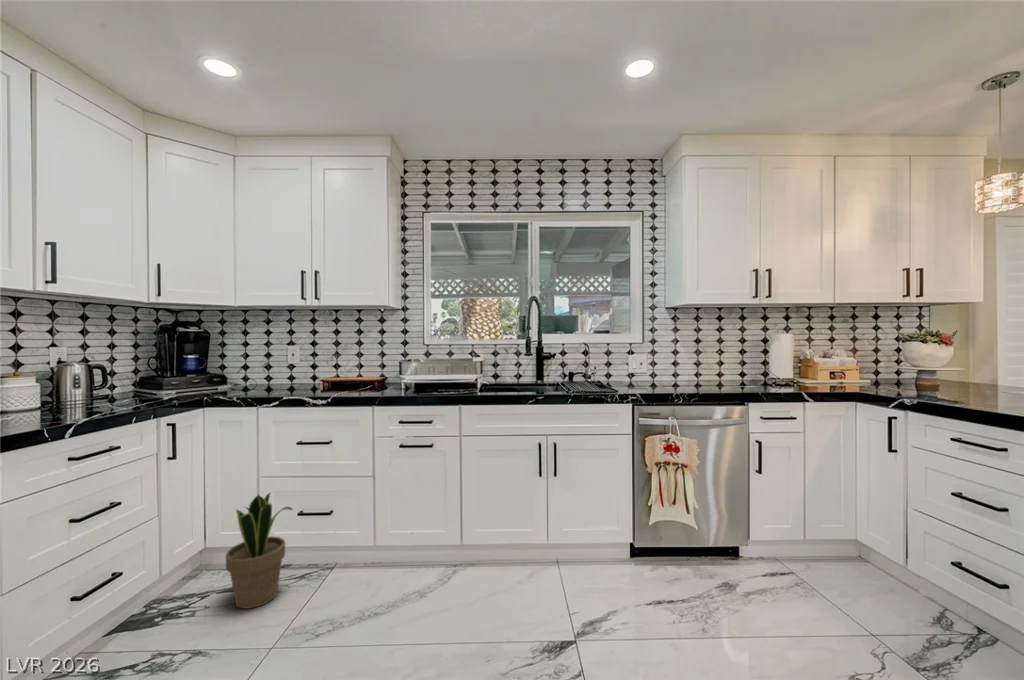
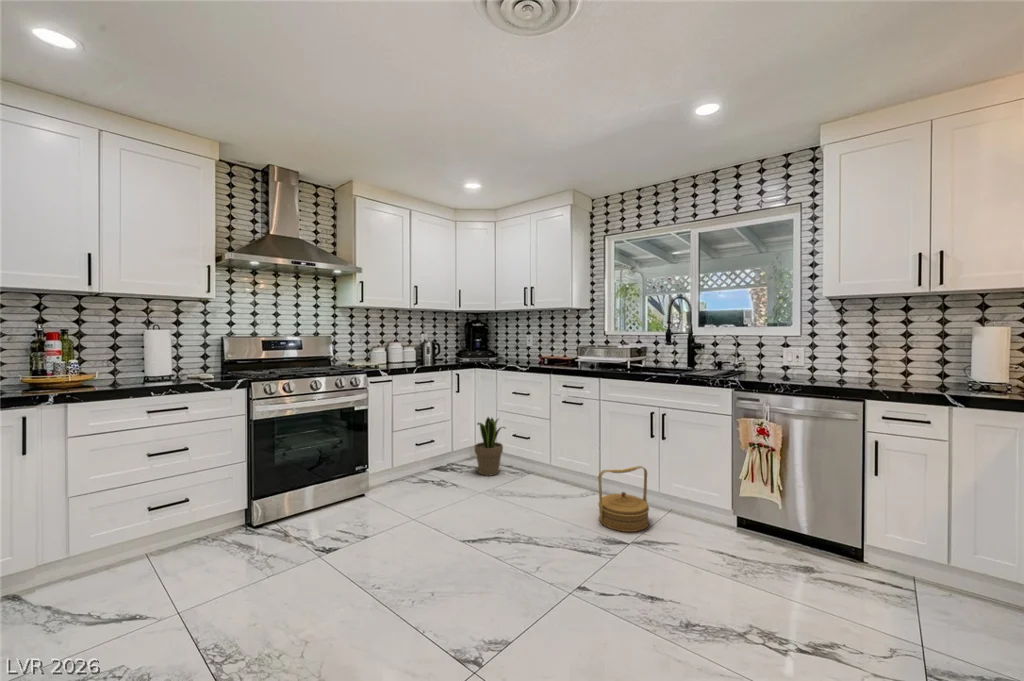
basket: none [505,520,575,628] -> present [598,466,649,532]

